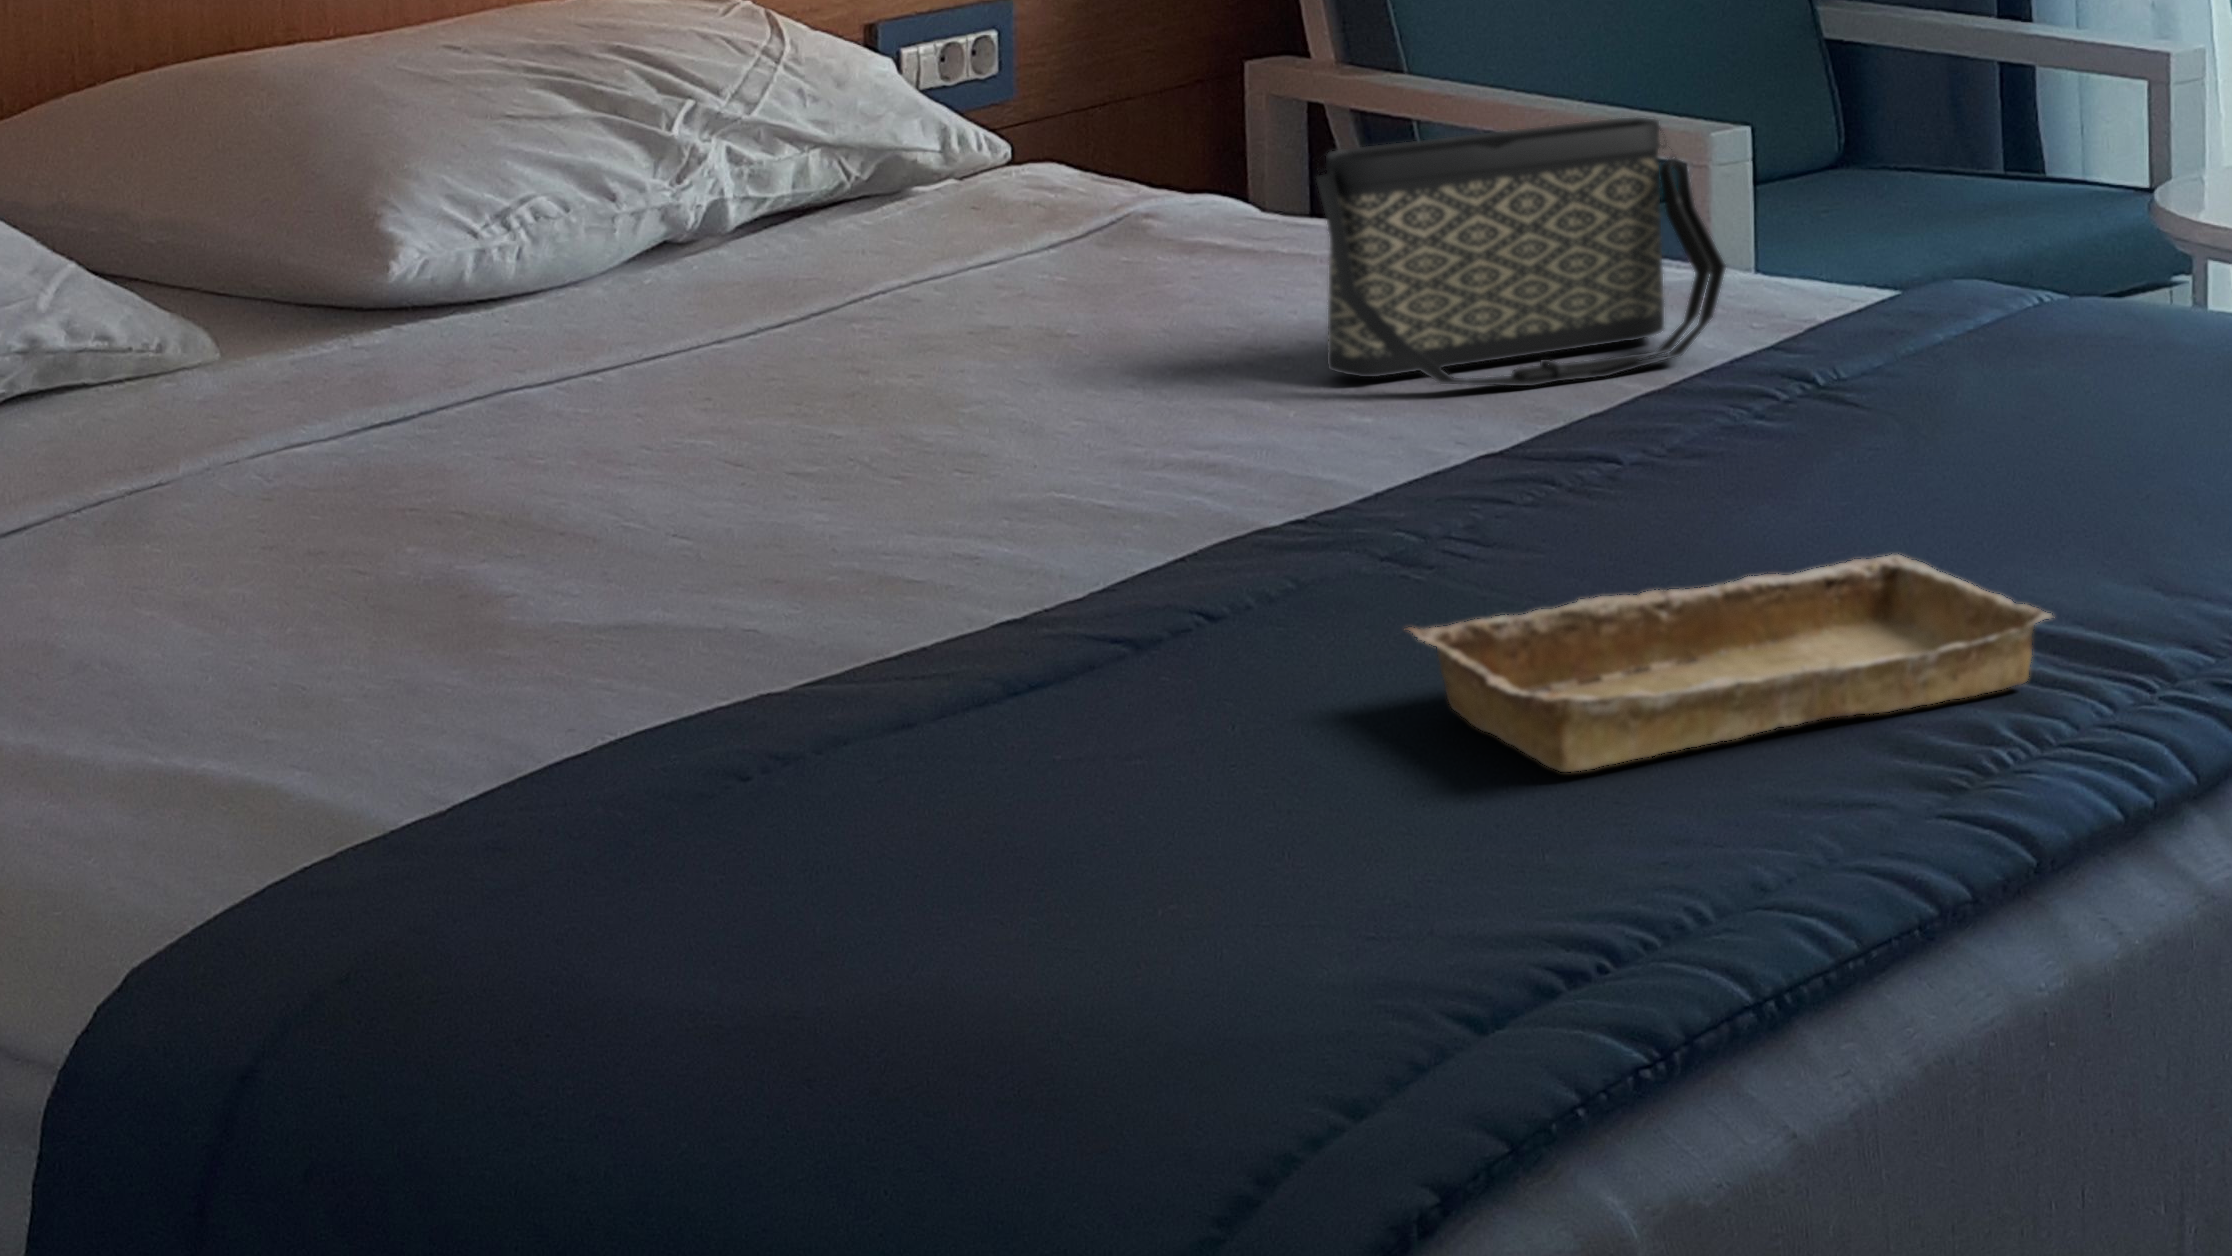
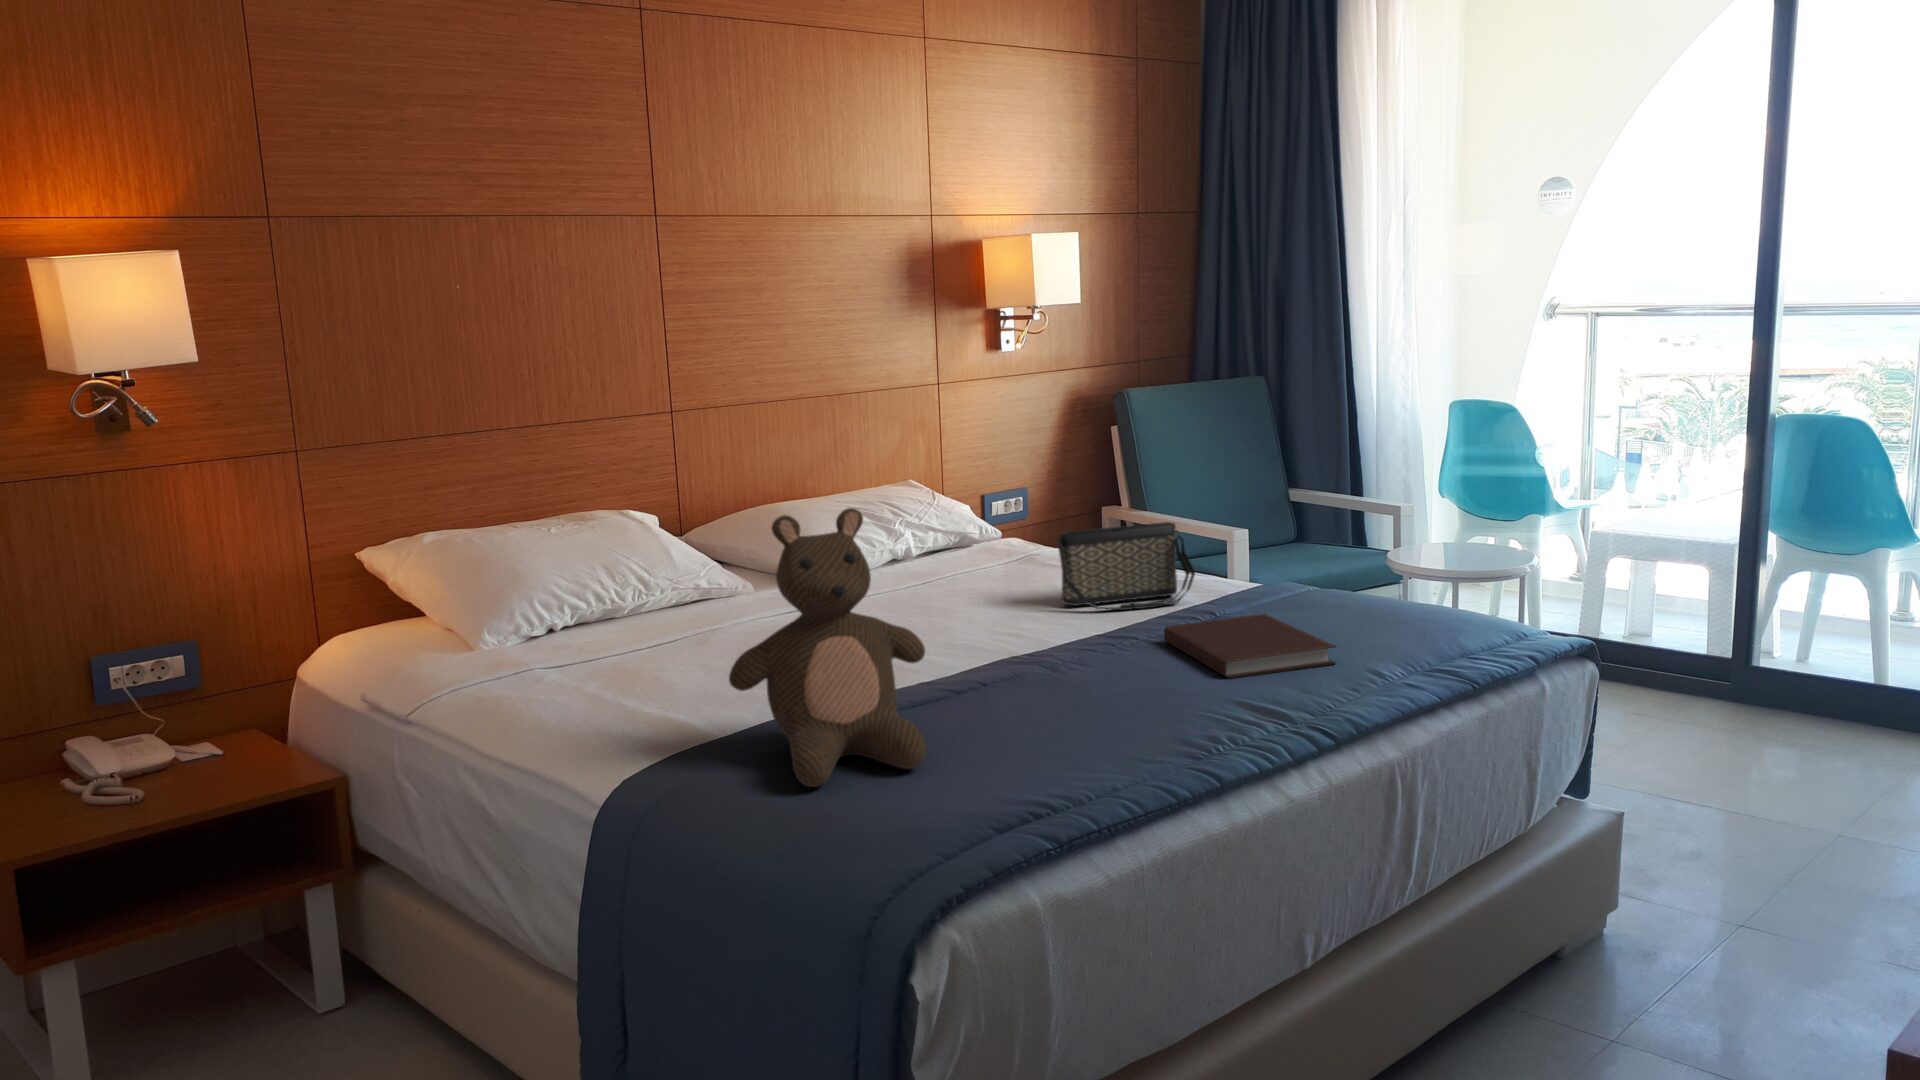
stuffed bear: none [581,100,1218,939] -> present [729,508,926,787]
notebook: none [1700,383,2201,567] -> present [1164,614,1337,678]
tray: present [1409,555,2052,772] -> none [1019,673,1250,745]

